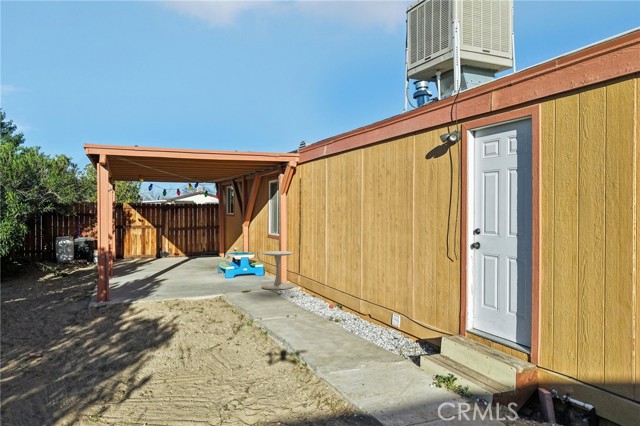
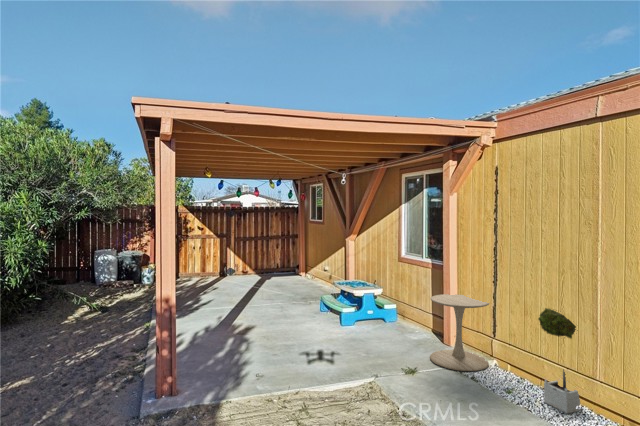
potted tree: none [298,250,317,299] -> present [538,308,583,413]

